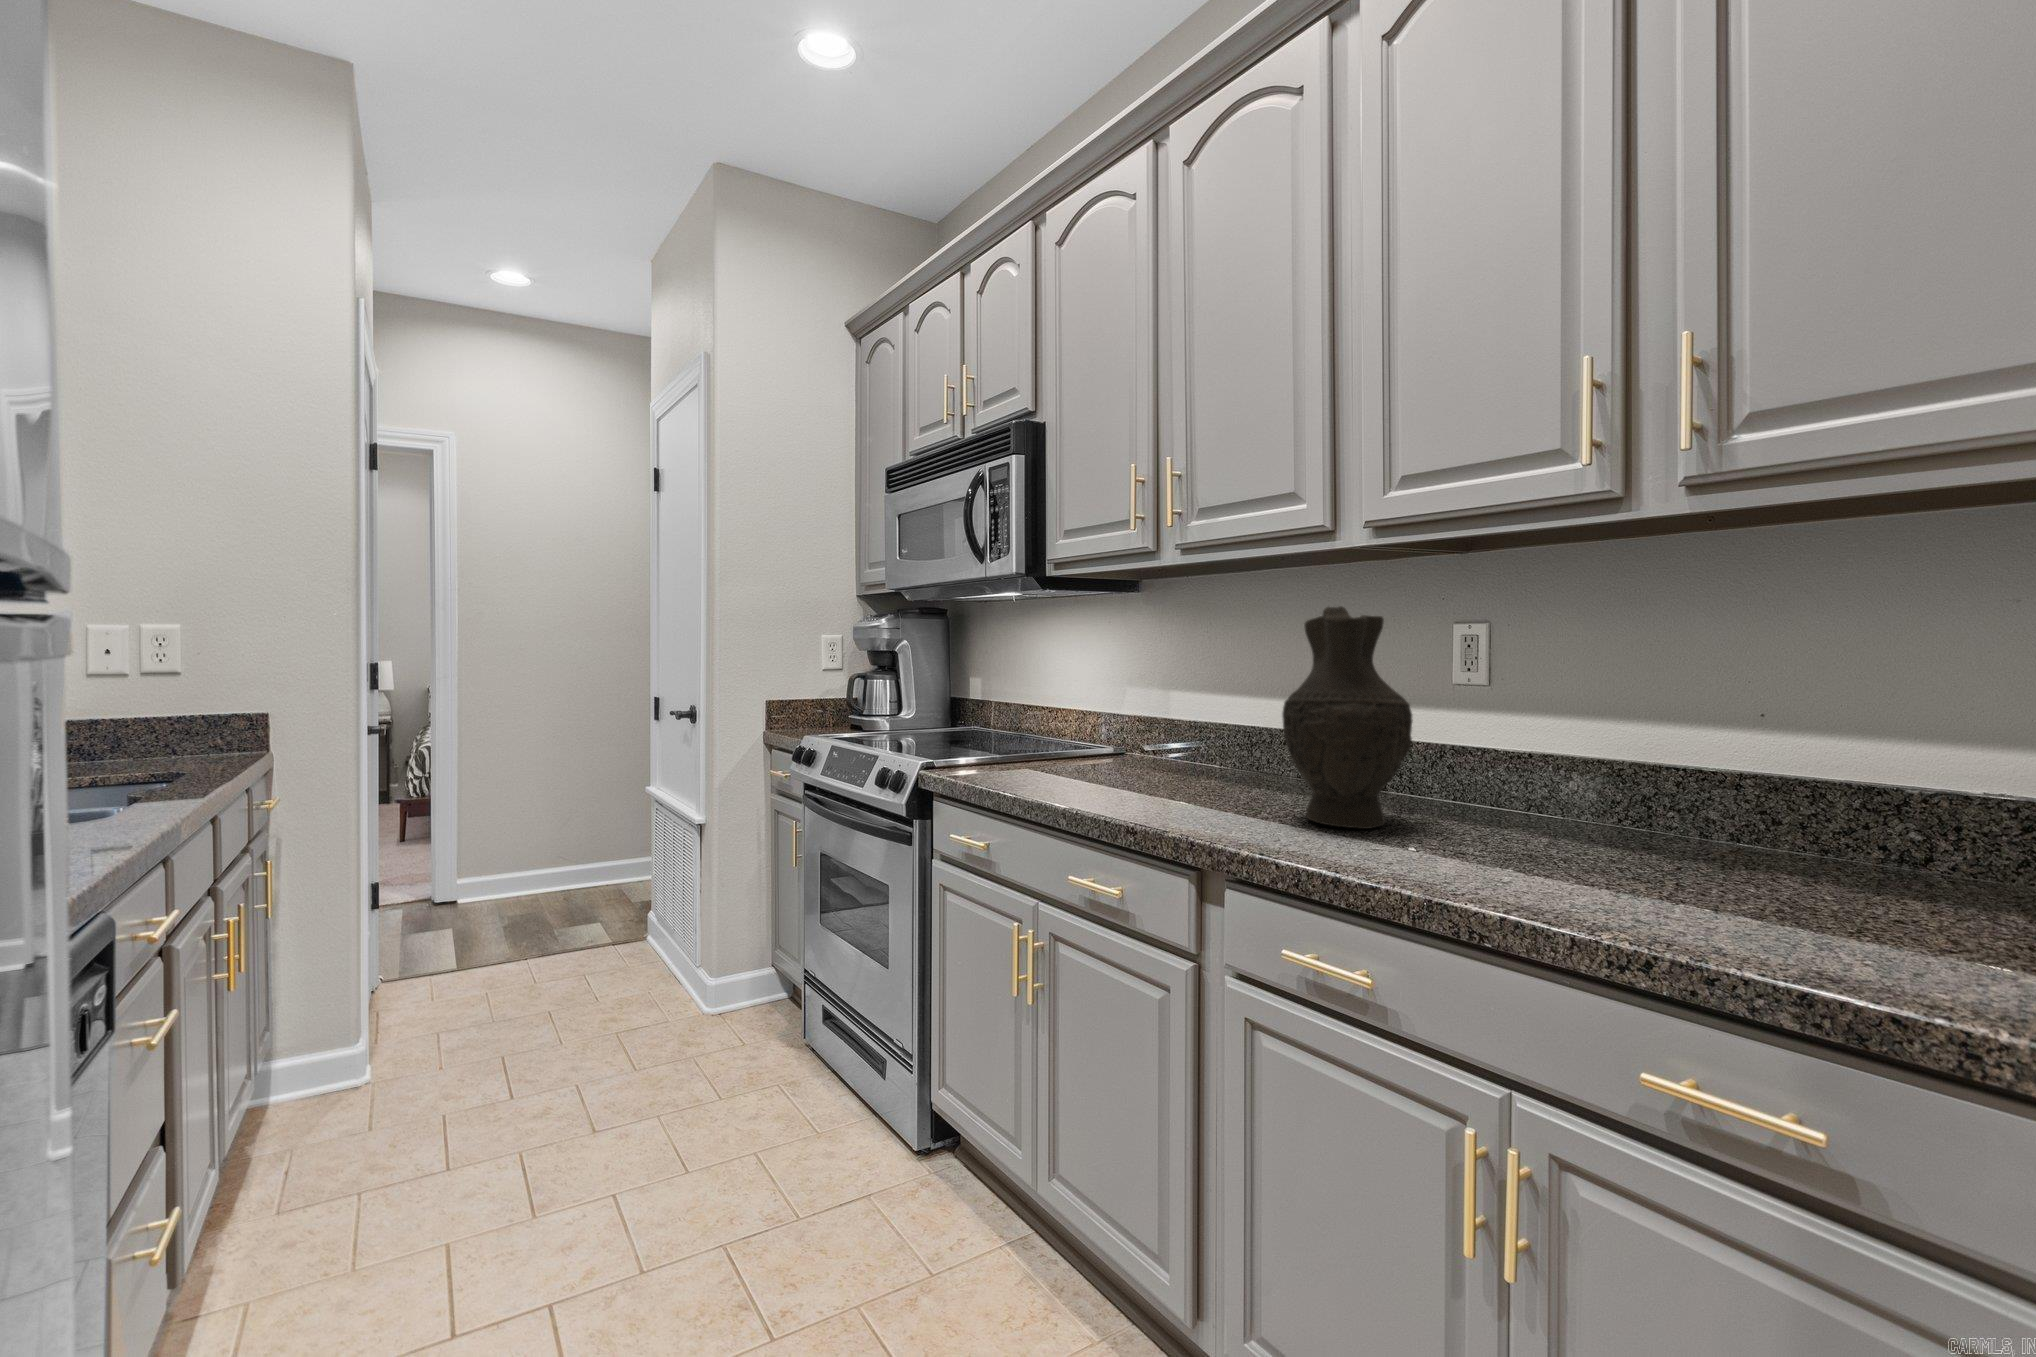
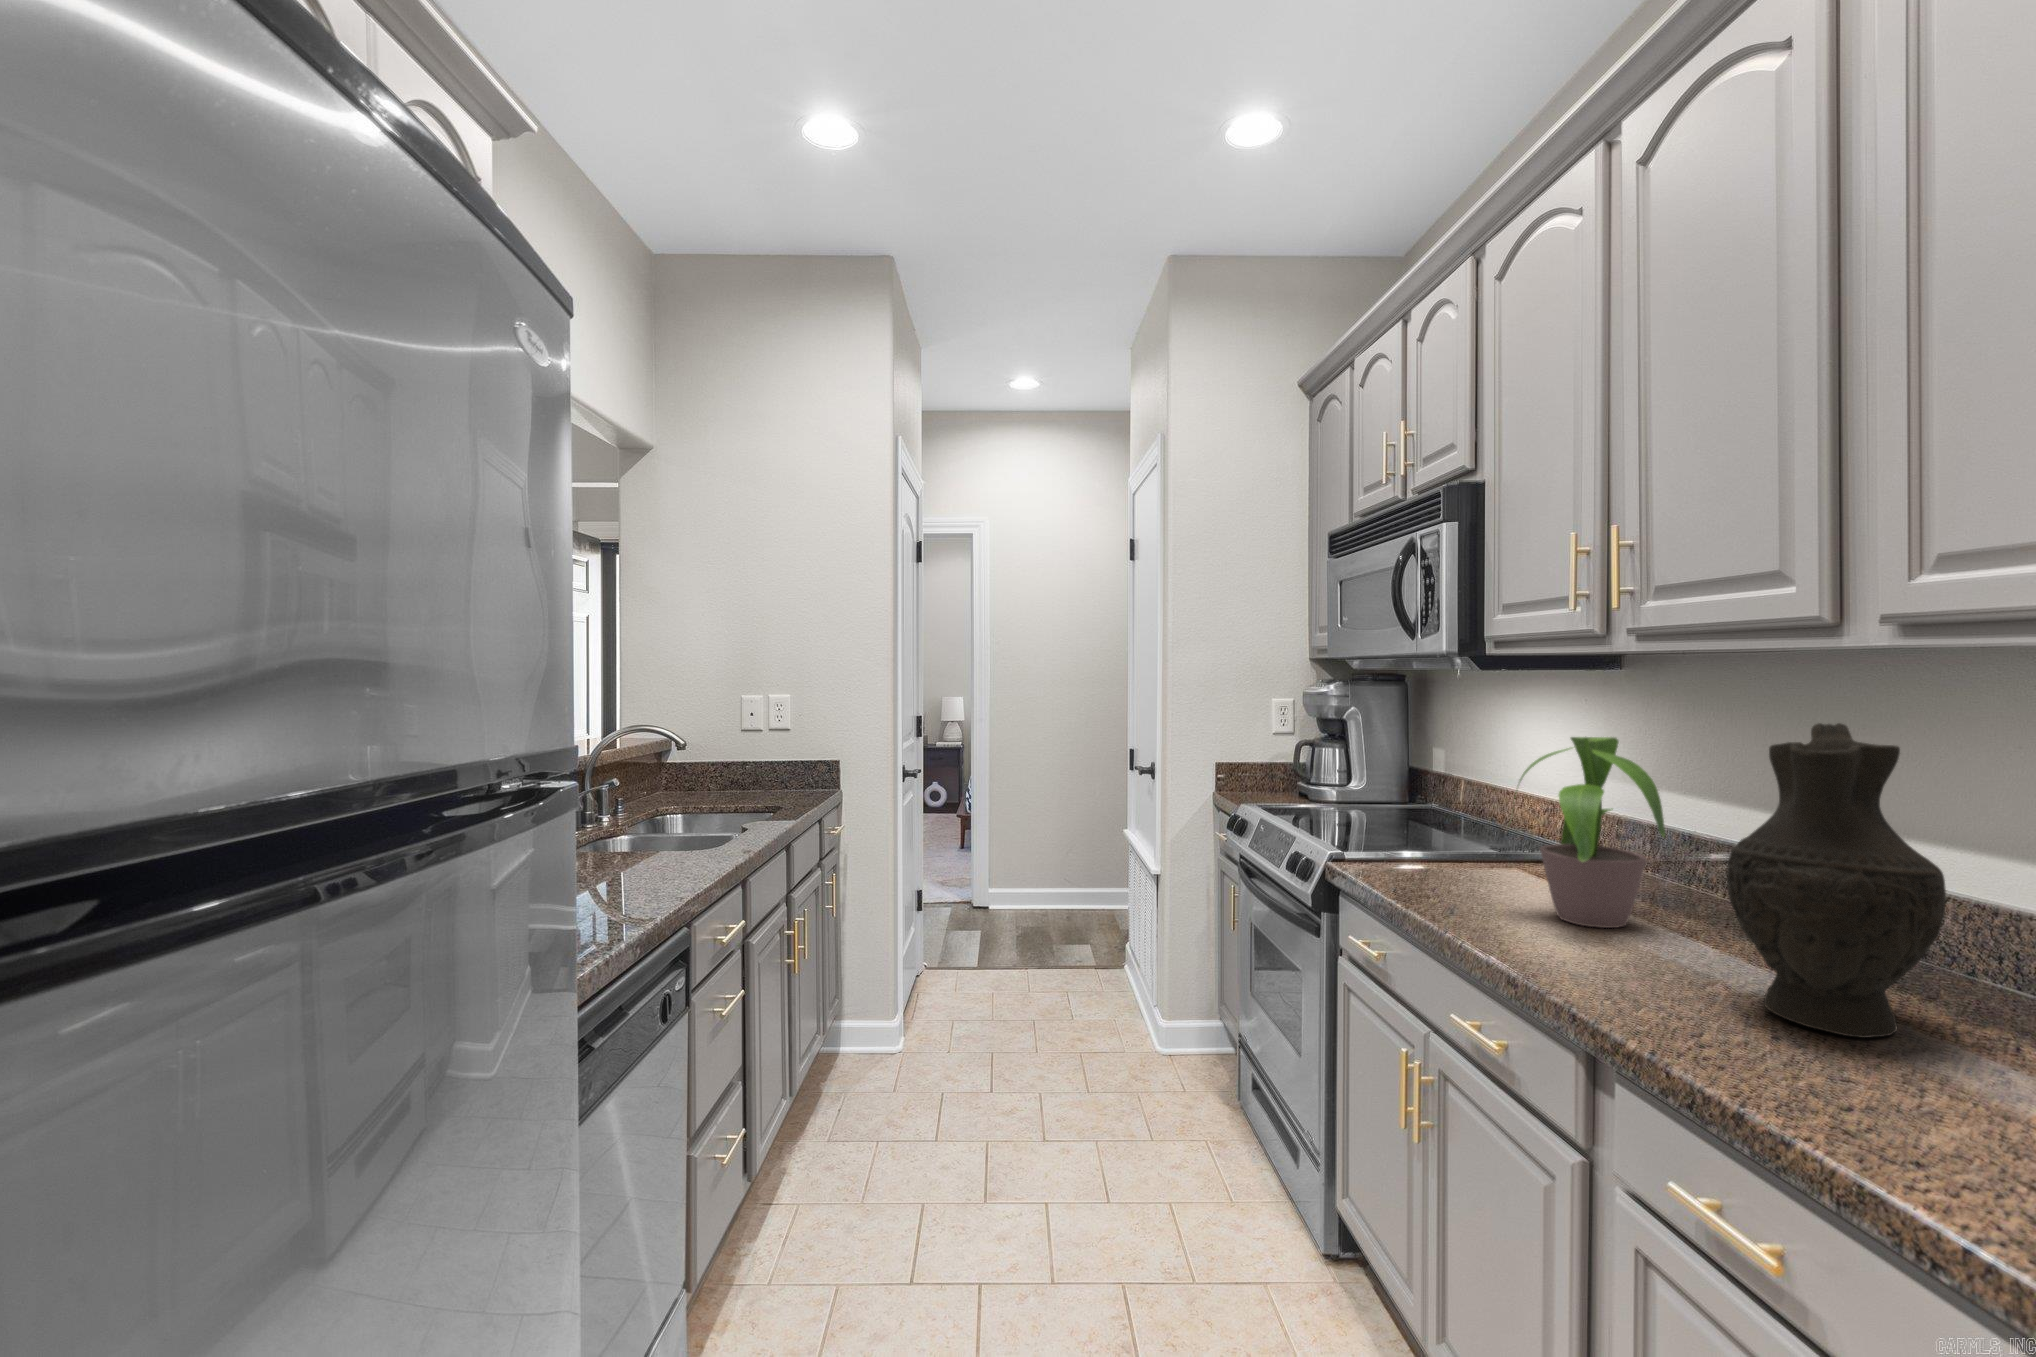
potted plant: none [1086,633,1221,792] -> present [1510,737,1665,928]

